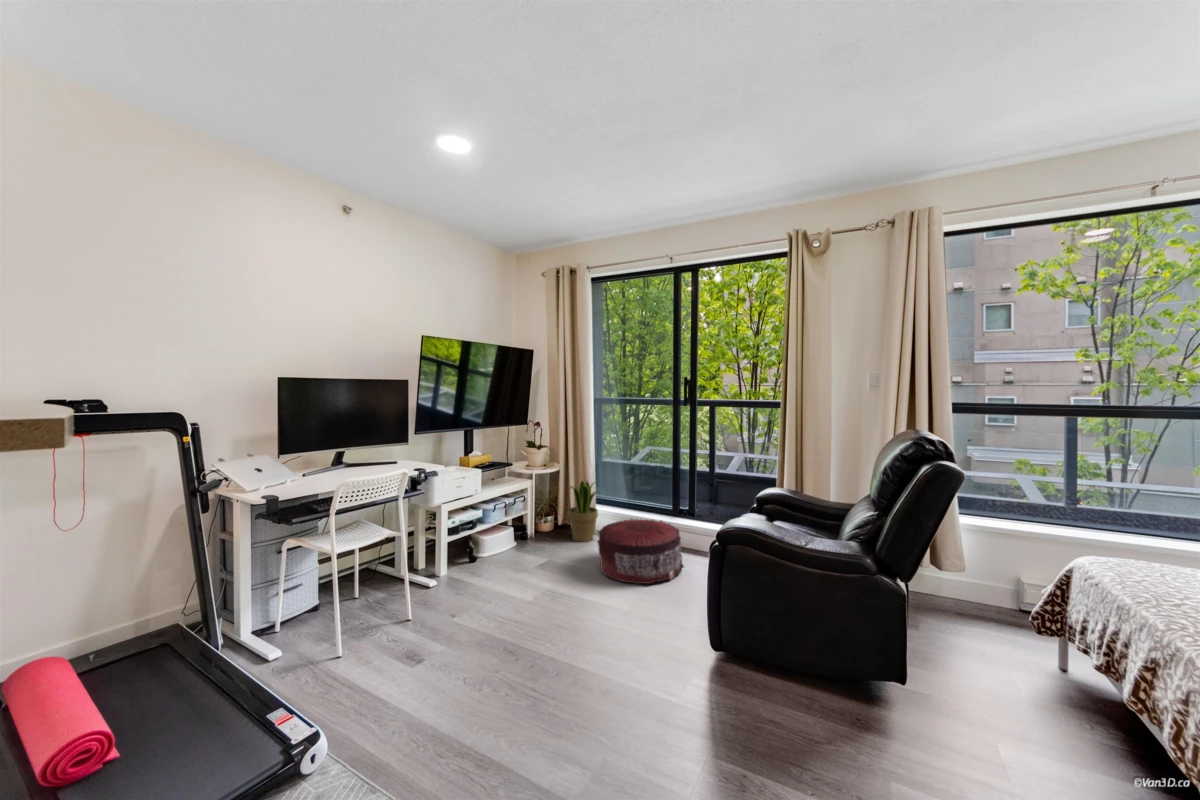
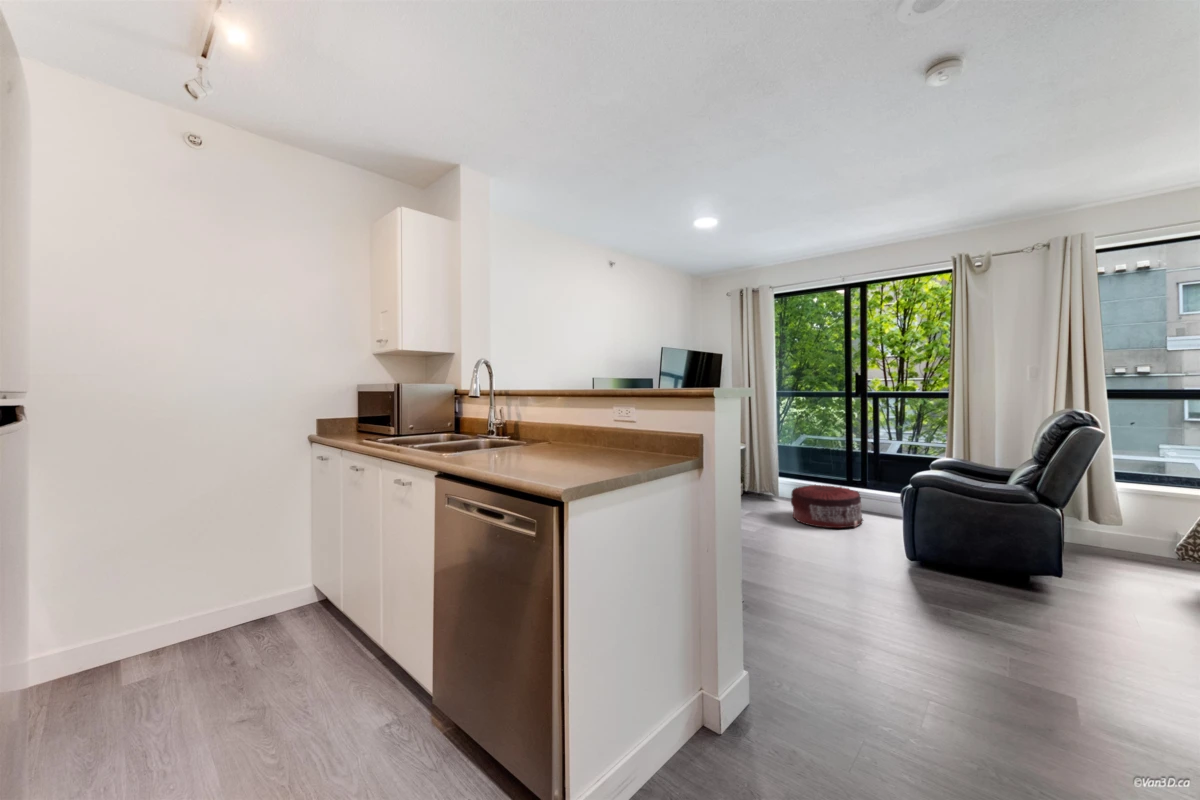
potted plant: present [568,481,600,542] -> none [756,456,784,504]

